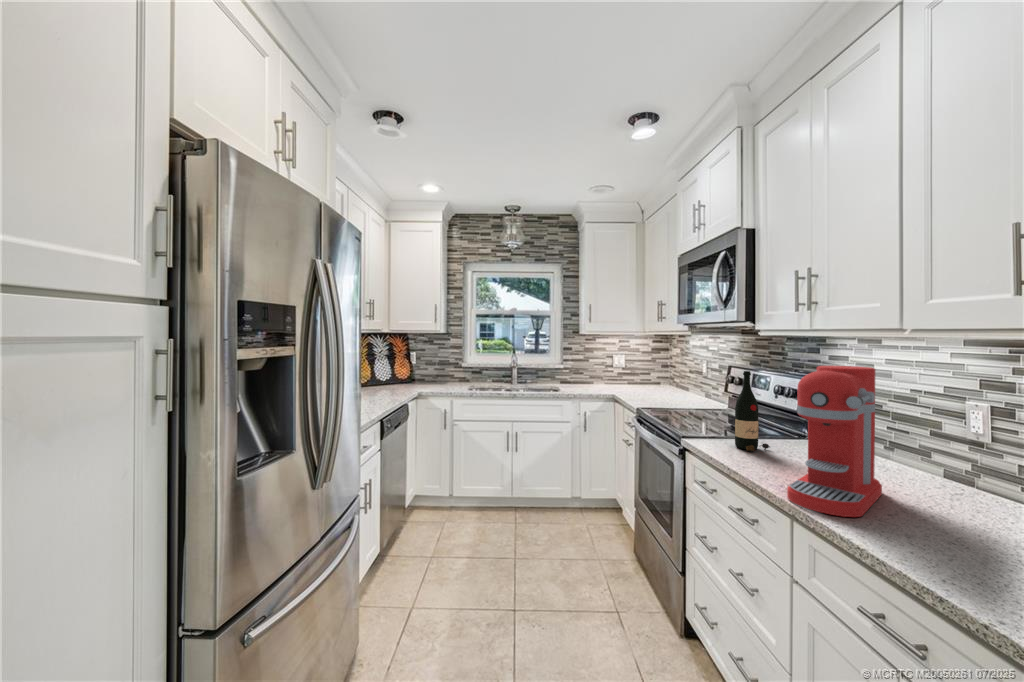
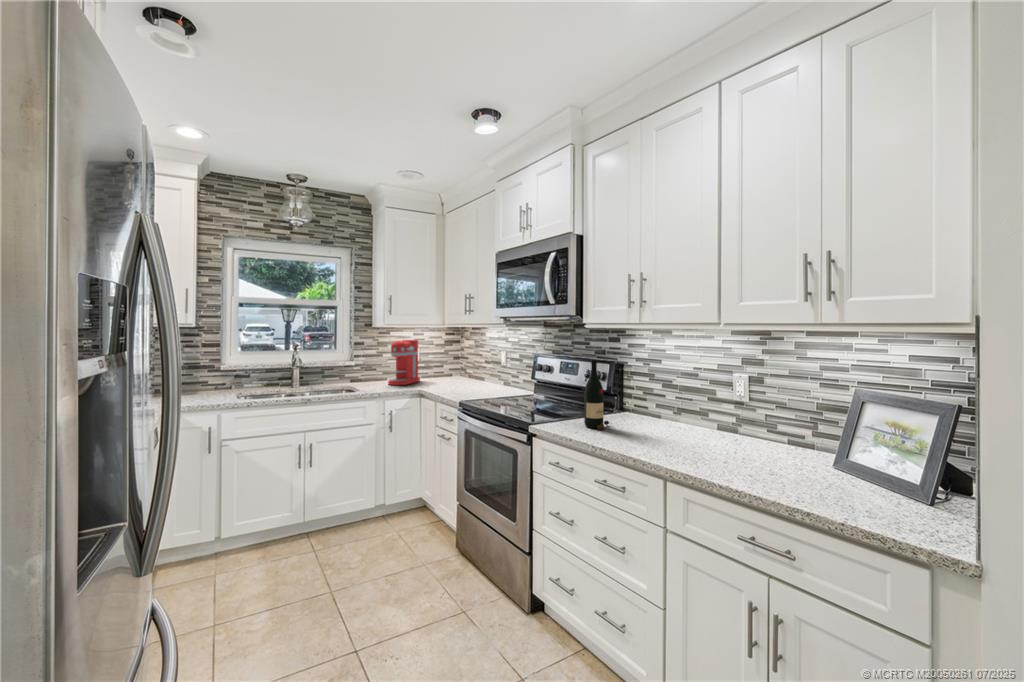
coffee maker: present [787,366,882,517] -> present [388,340,420,385]

